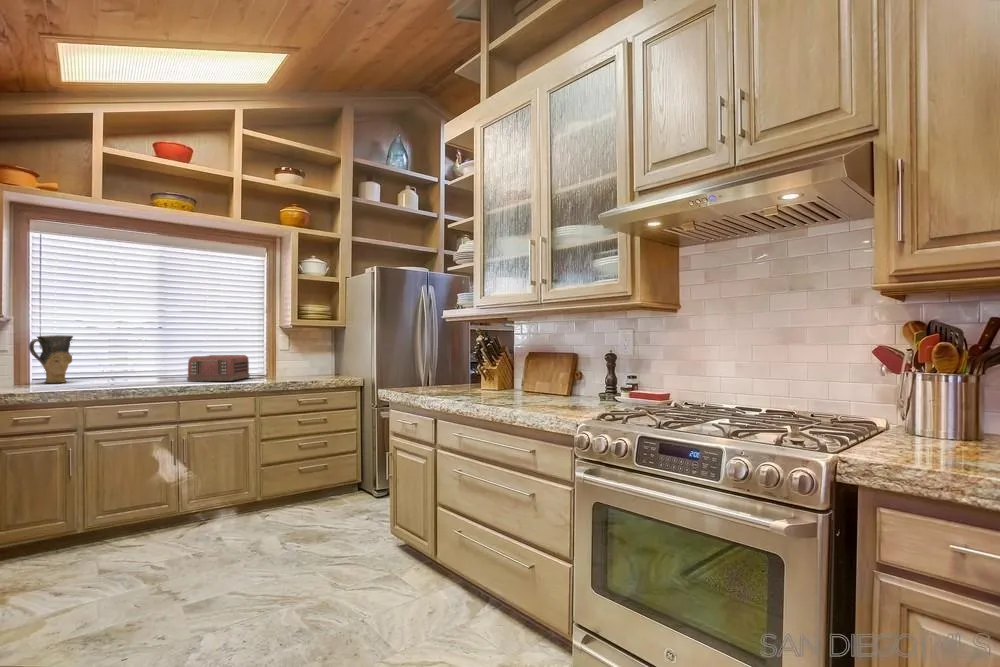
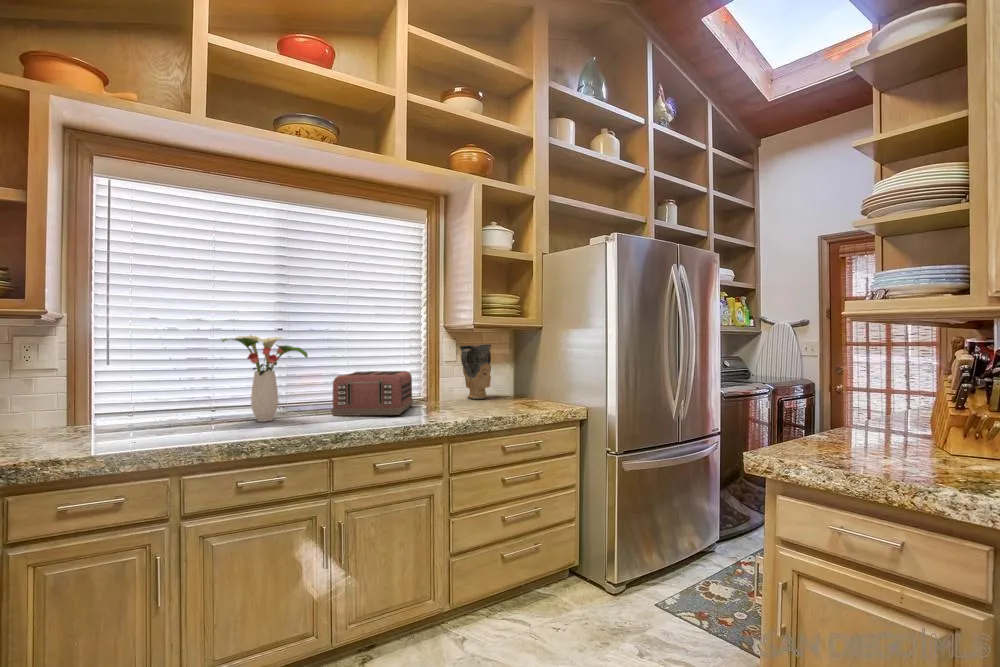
flower arrangement: none [112,330,168,383] -> present [222,335,308,422]
vase: present [29,335,73,383] -> present [459,344,491,399]

